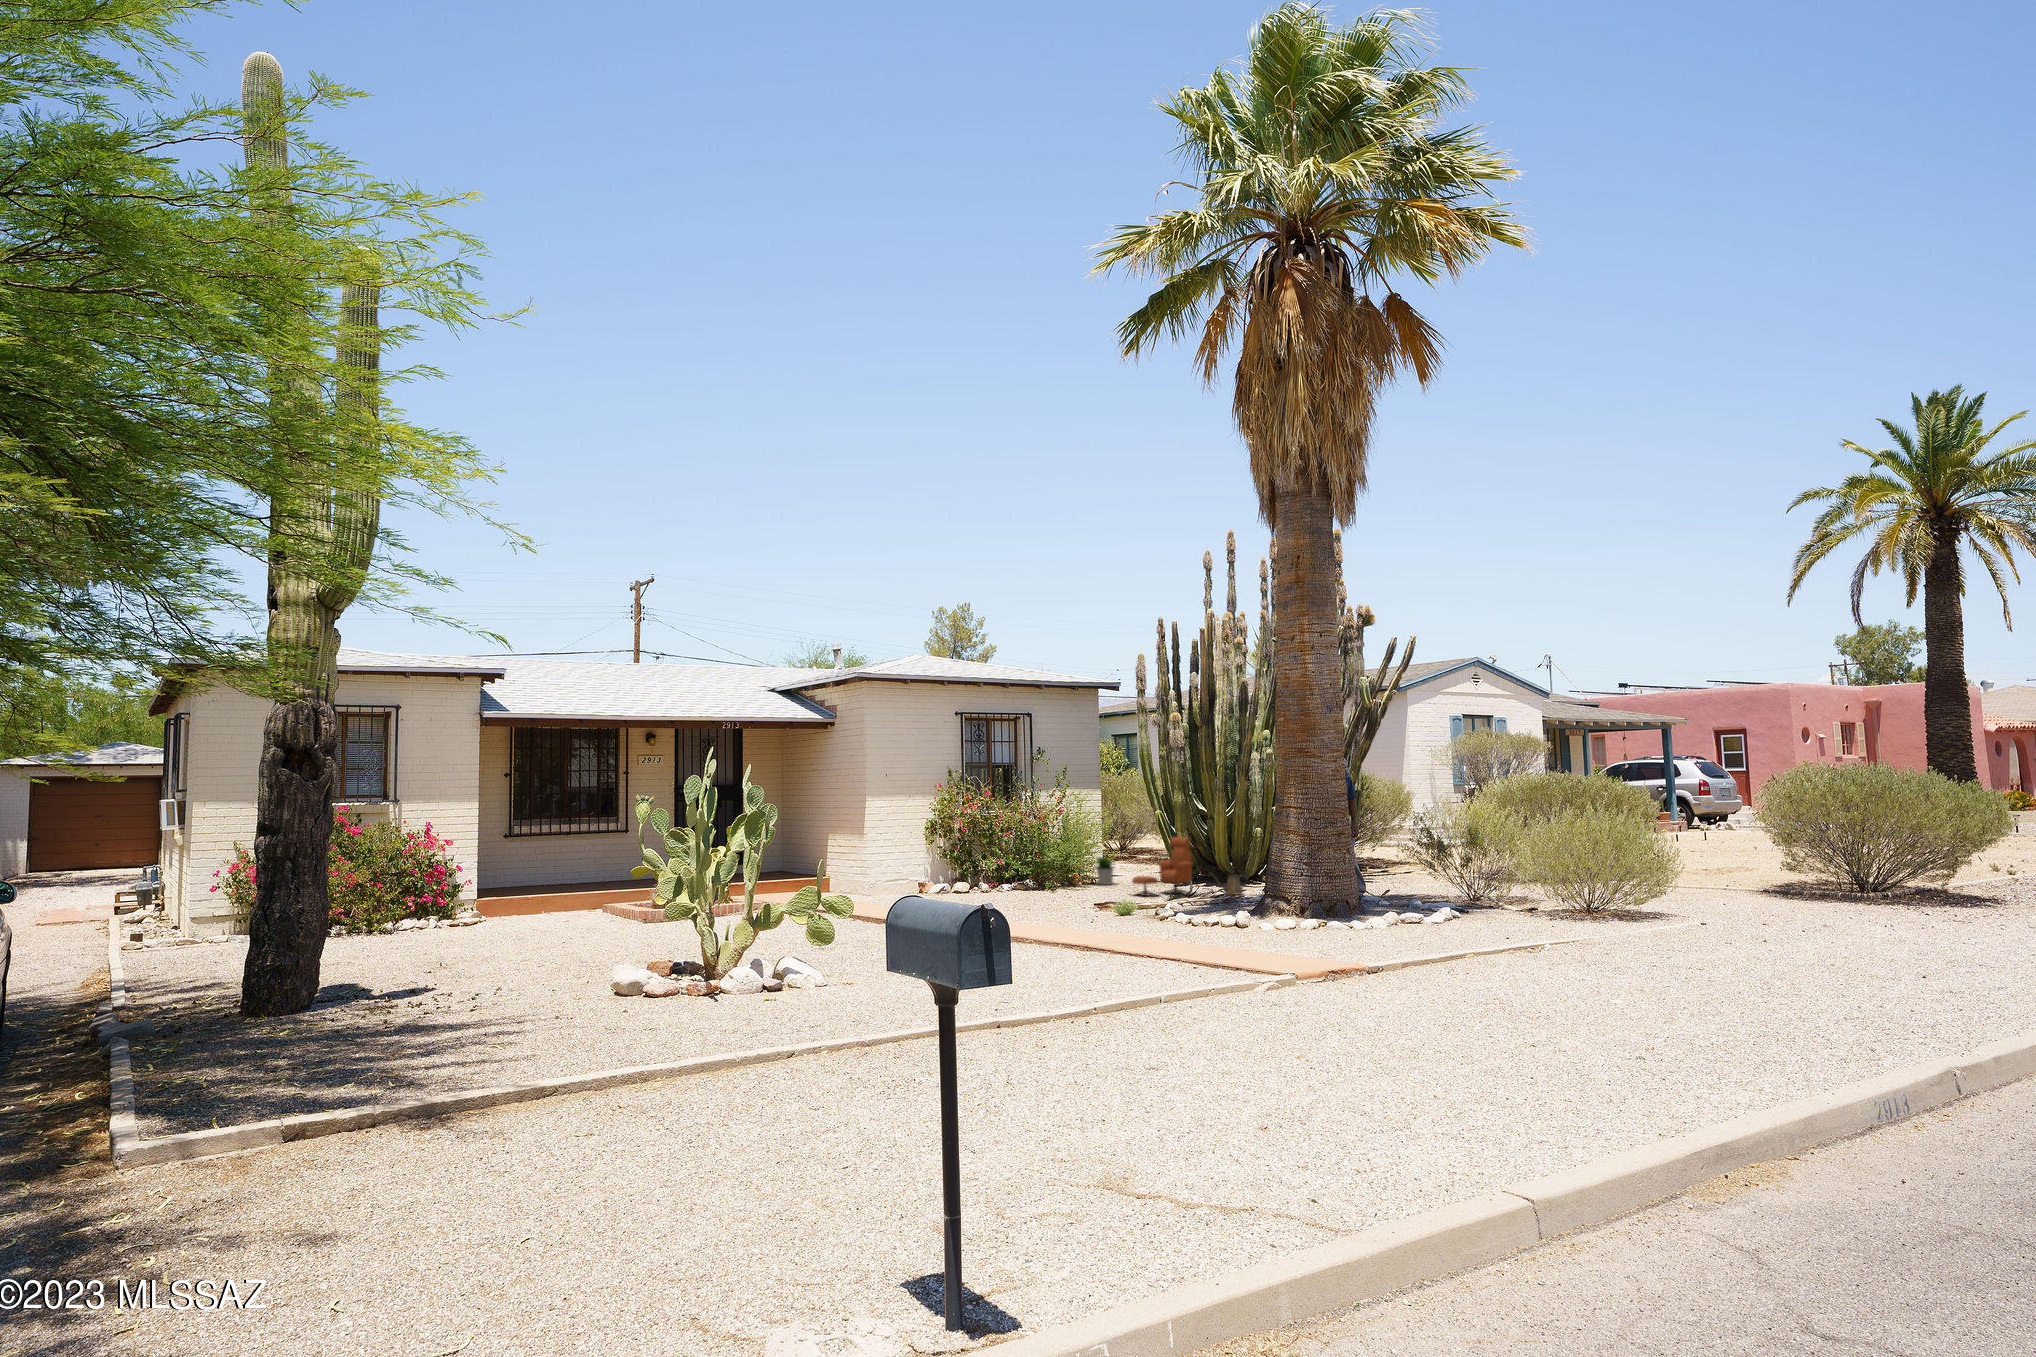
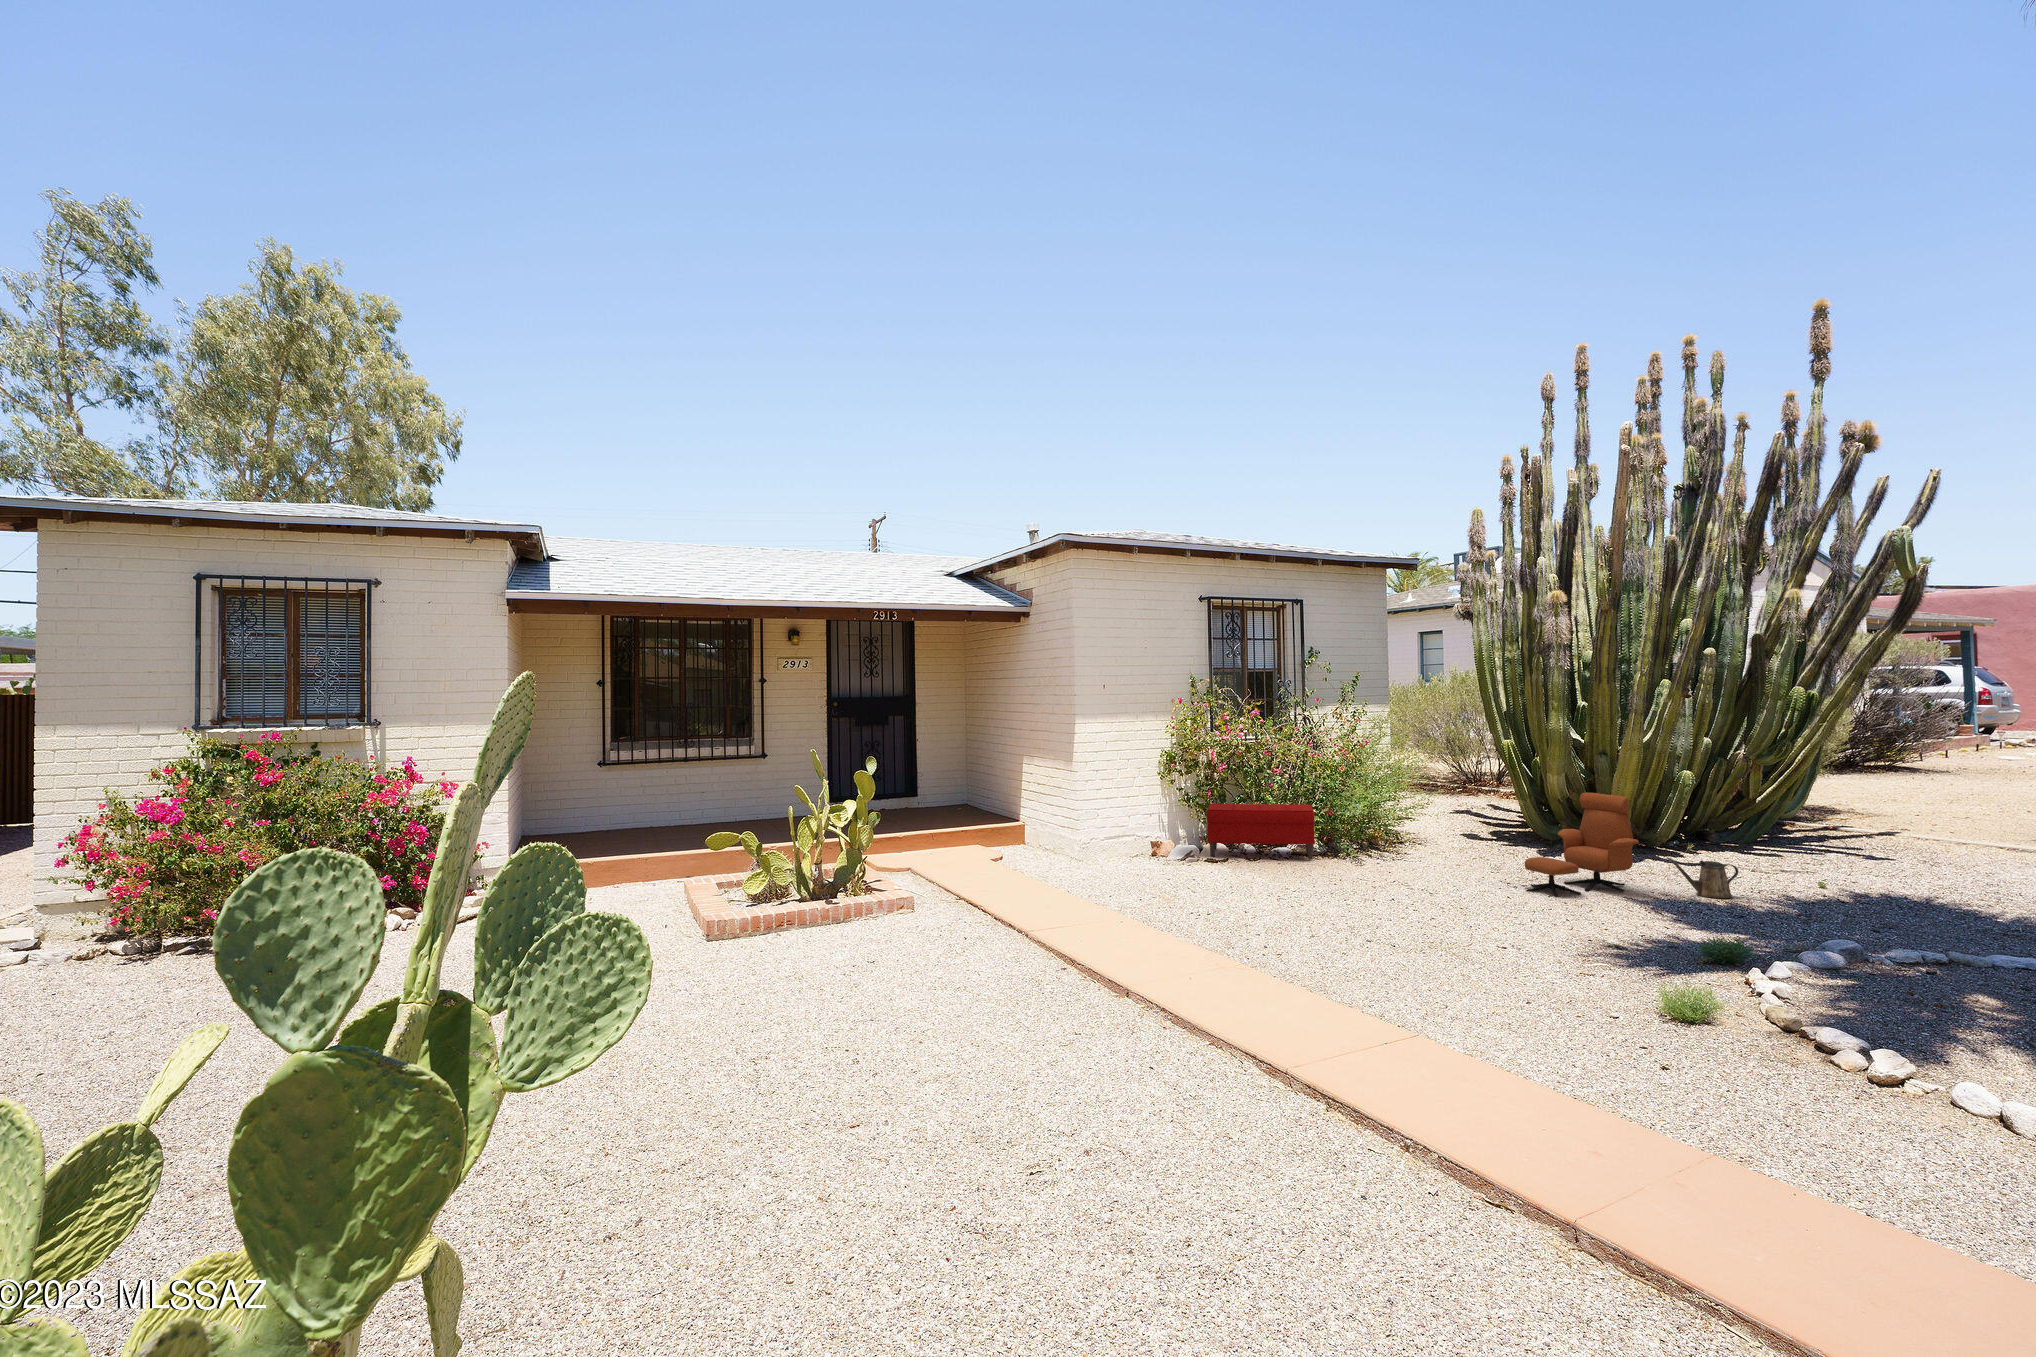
bench: none [951,854,1024,891] -> present [1207,804,1315,860]
potted plant: present [1095,857,1114,885] -> none [1402,807,1456,851]

